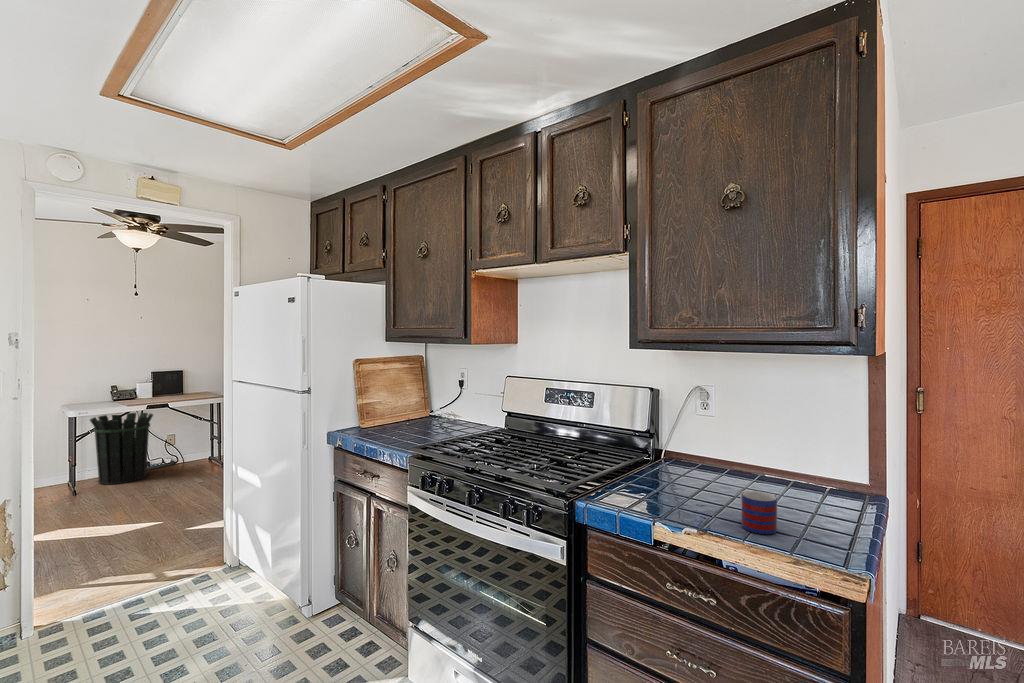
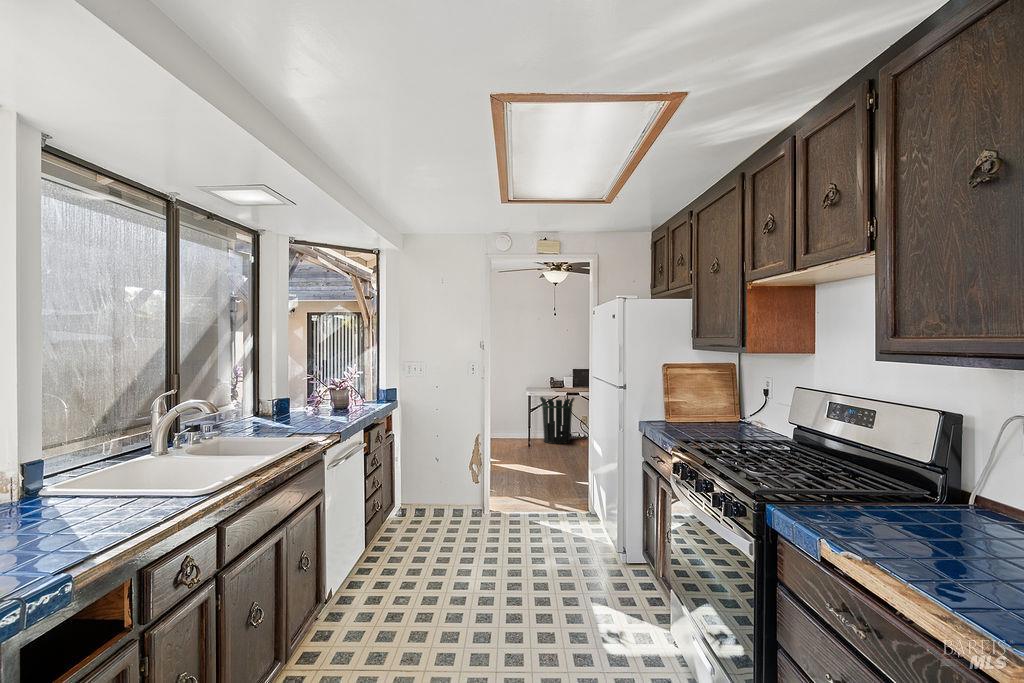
mug: present [740,491,777,534] -> none [925,534,976,589]

